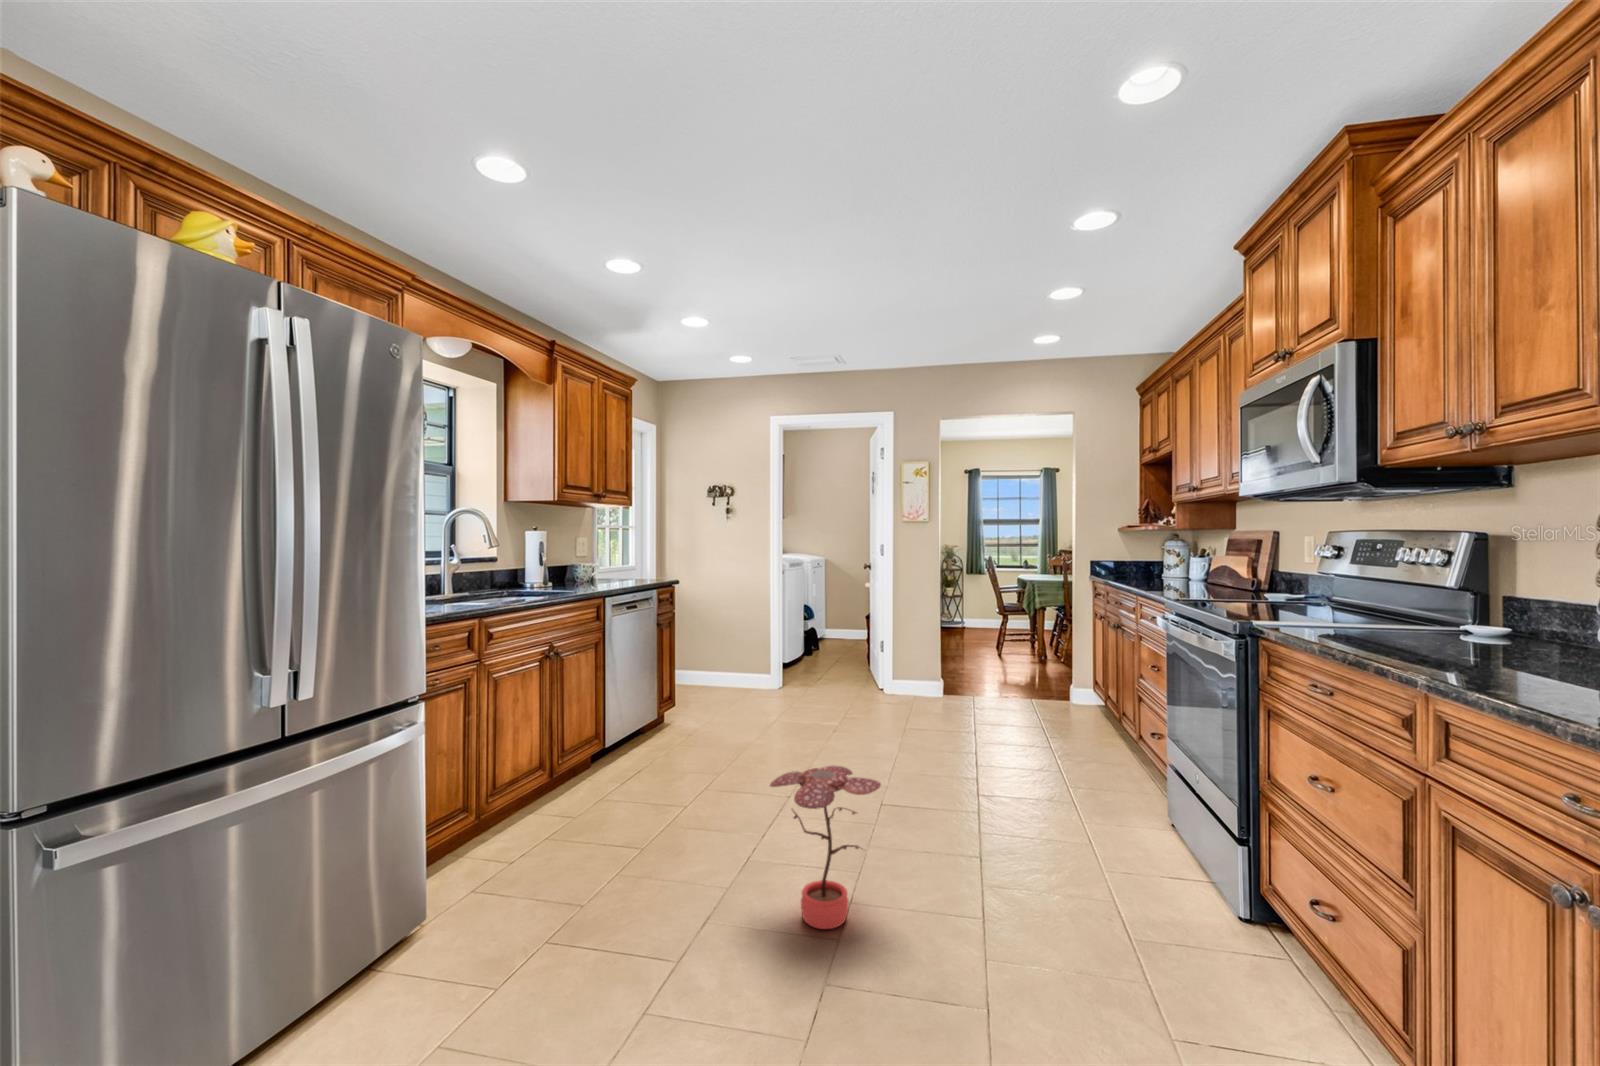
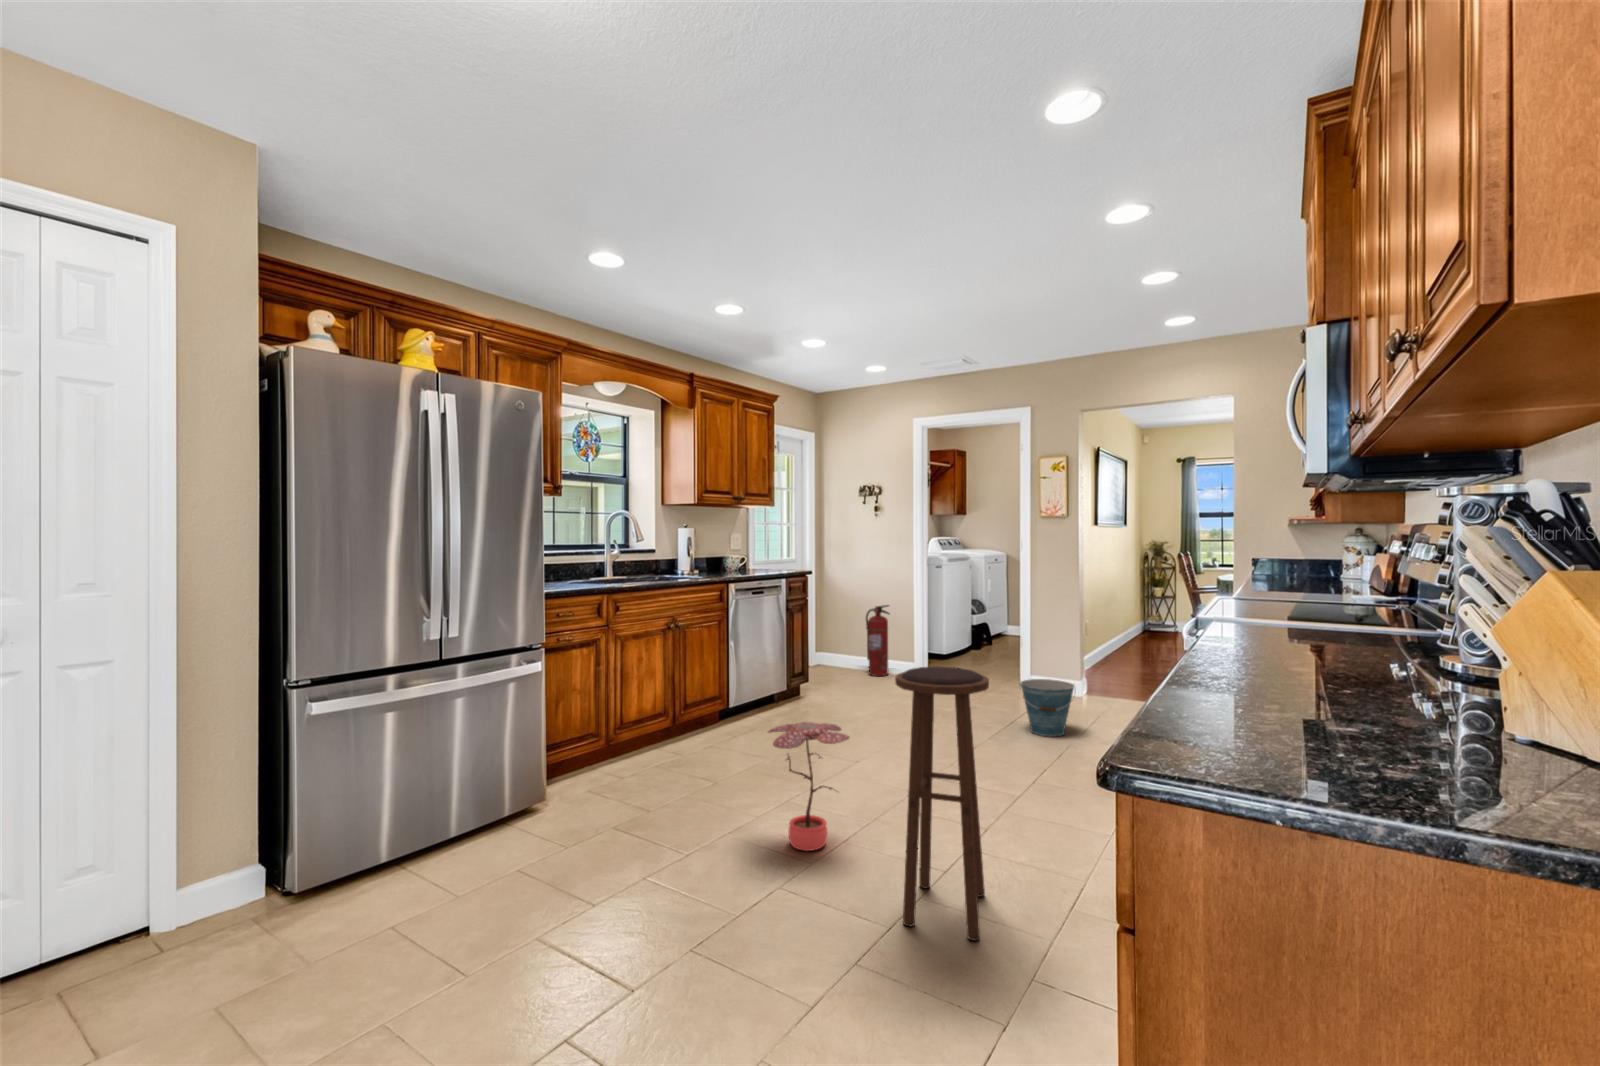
fire extinguisher: none [719,613,747,689] -> present [866,605,889,676]
bucket: none [919,683,973,741] -> present [1020,679,1076,736]
stool: none [986,694,1109,1017] -> present [895,667,989,941]

